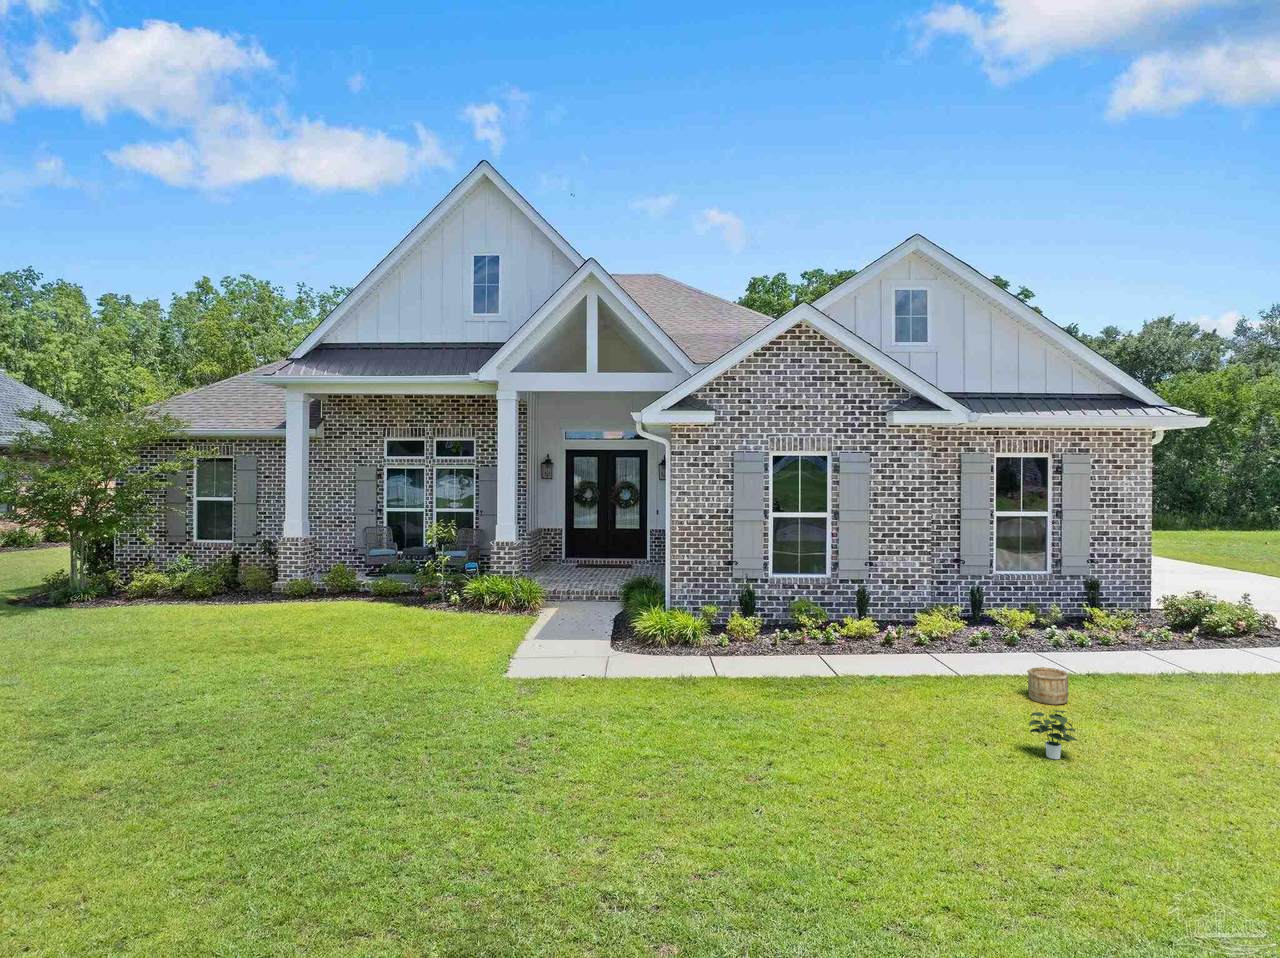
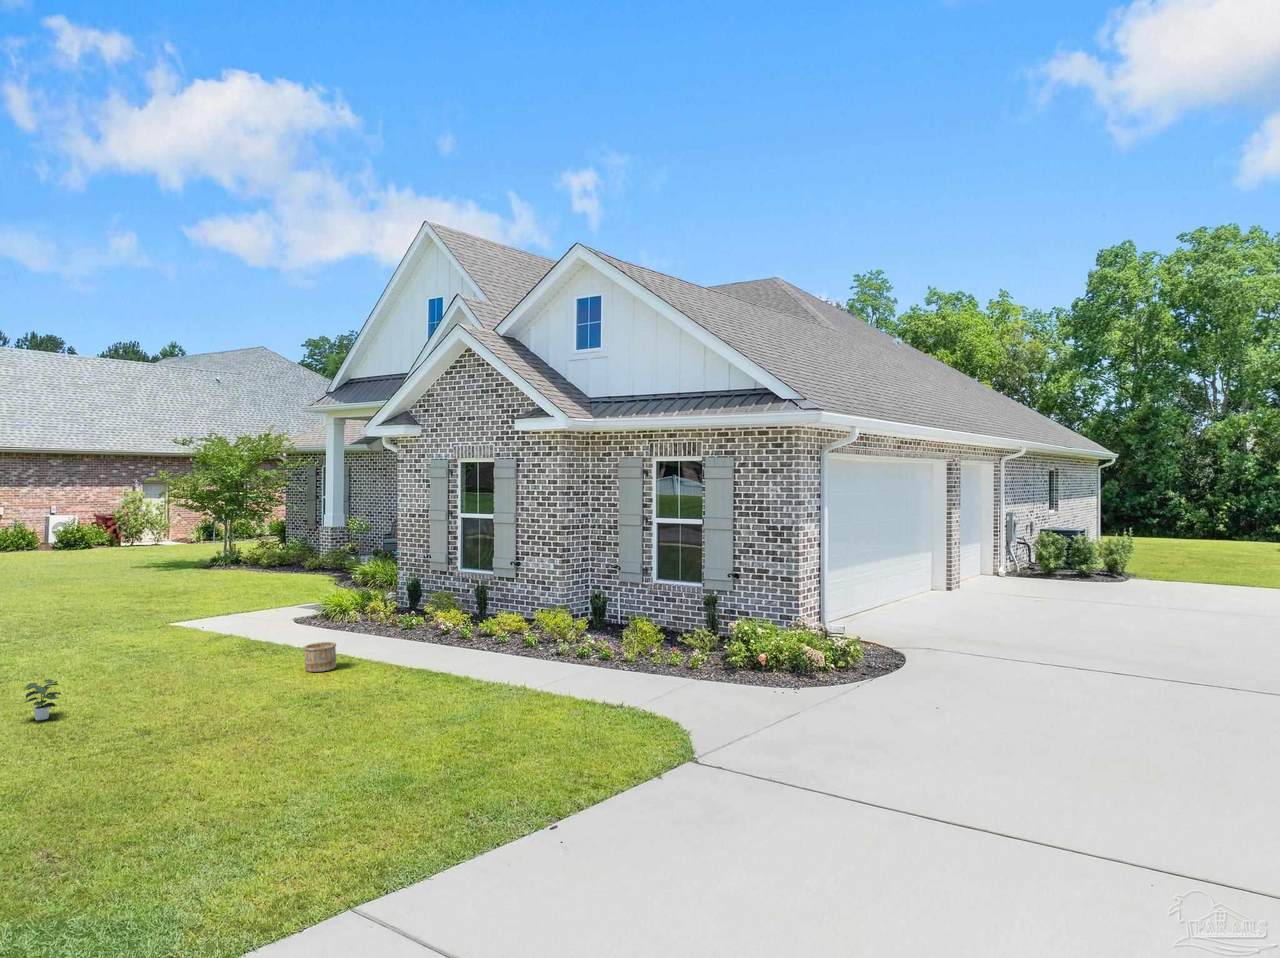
potted plant: present [1029,710,1078,759] -> present [25,679,61,720]

